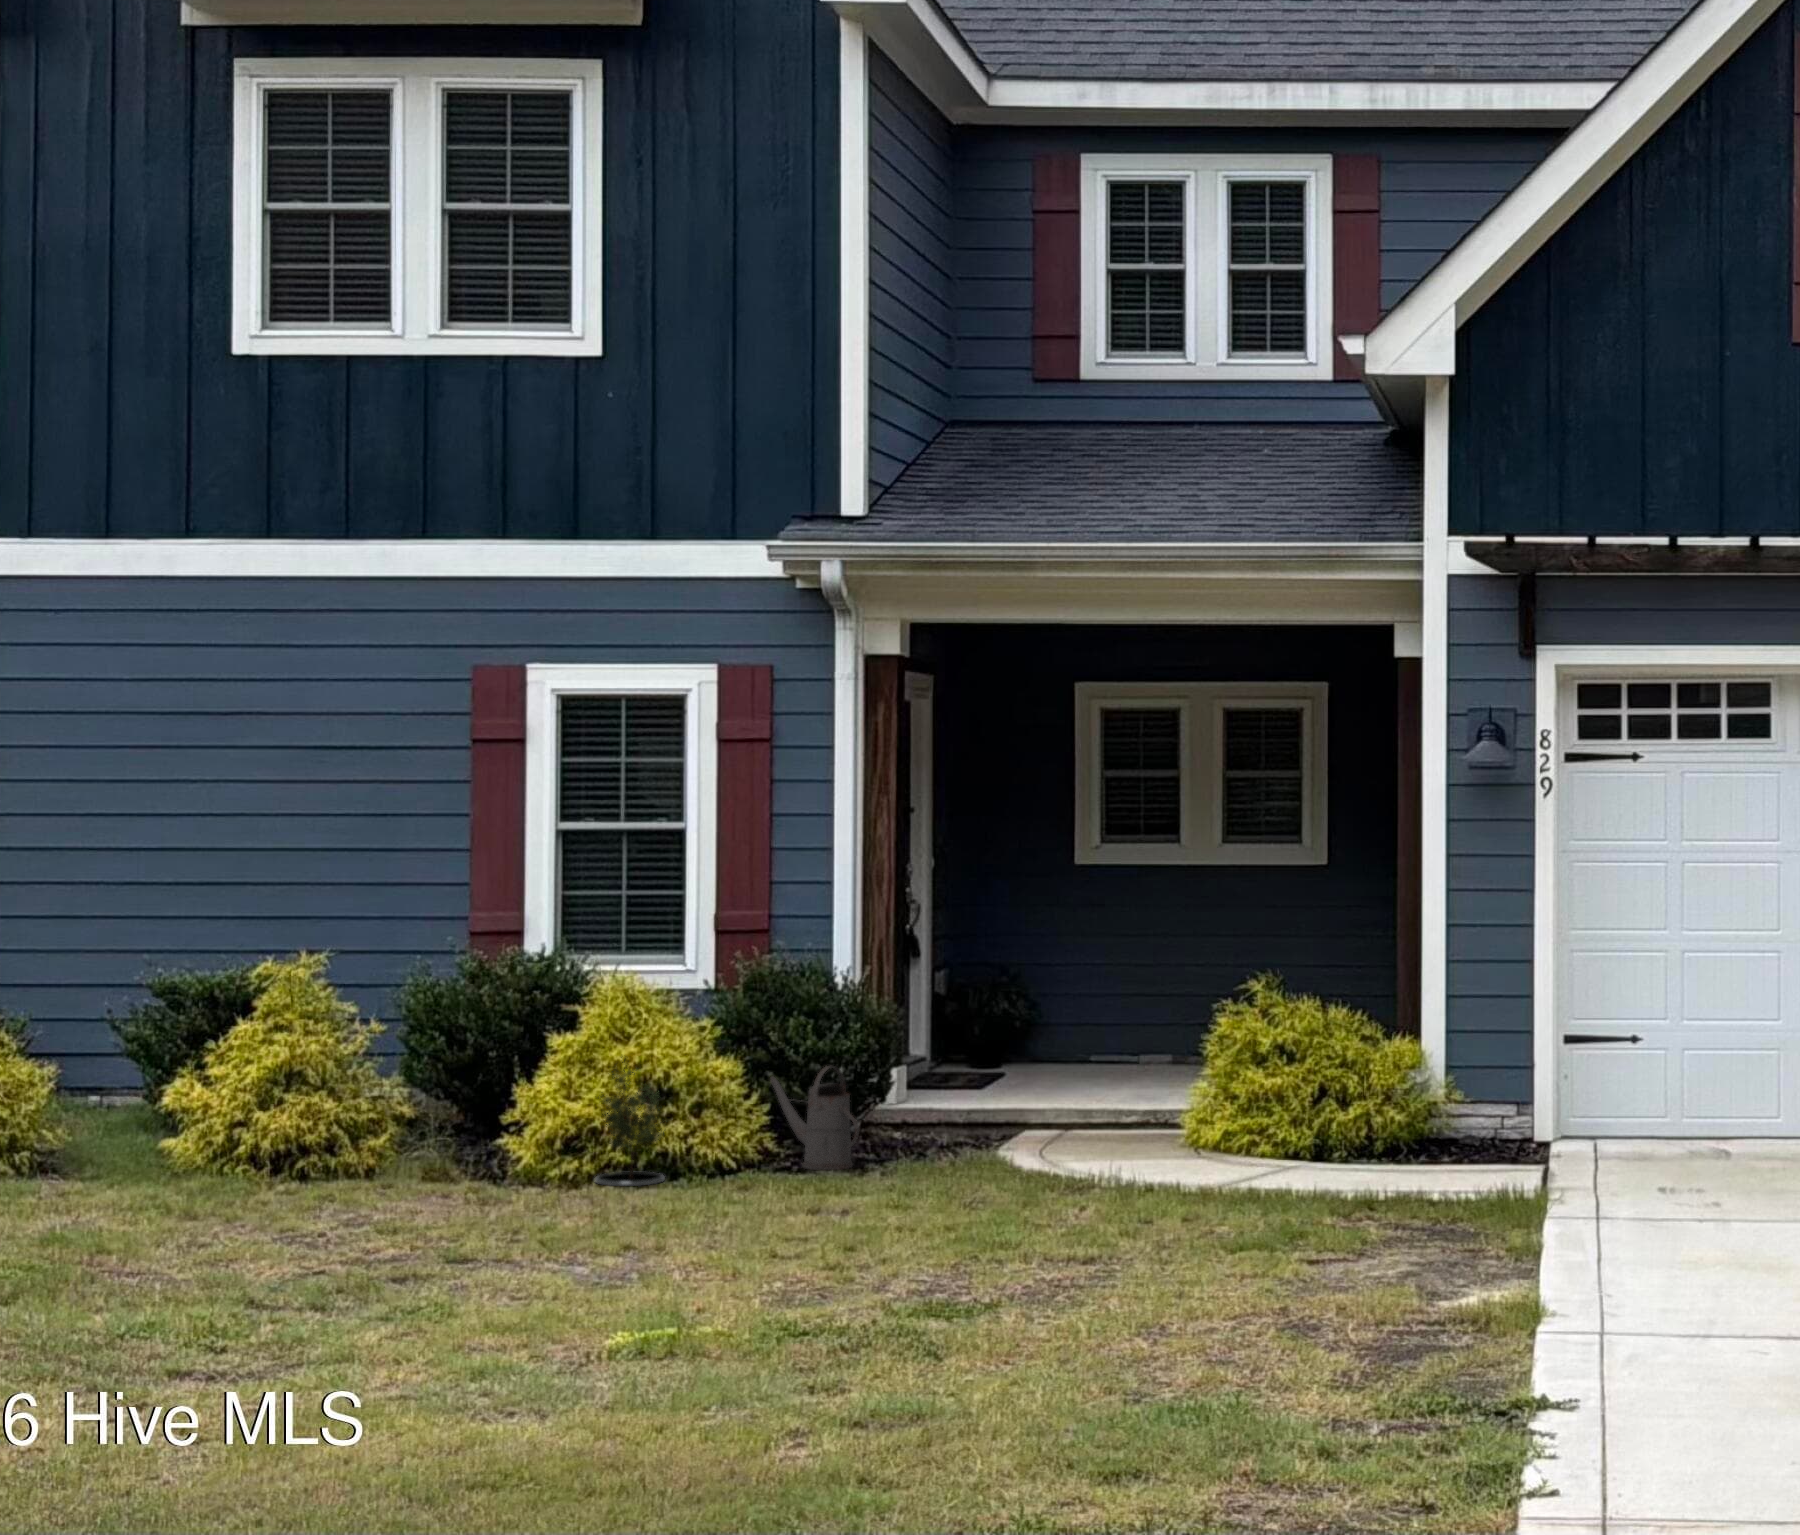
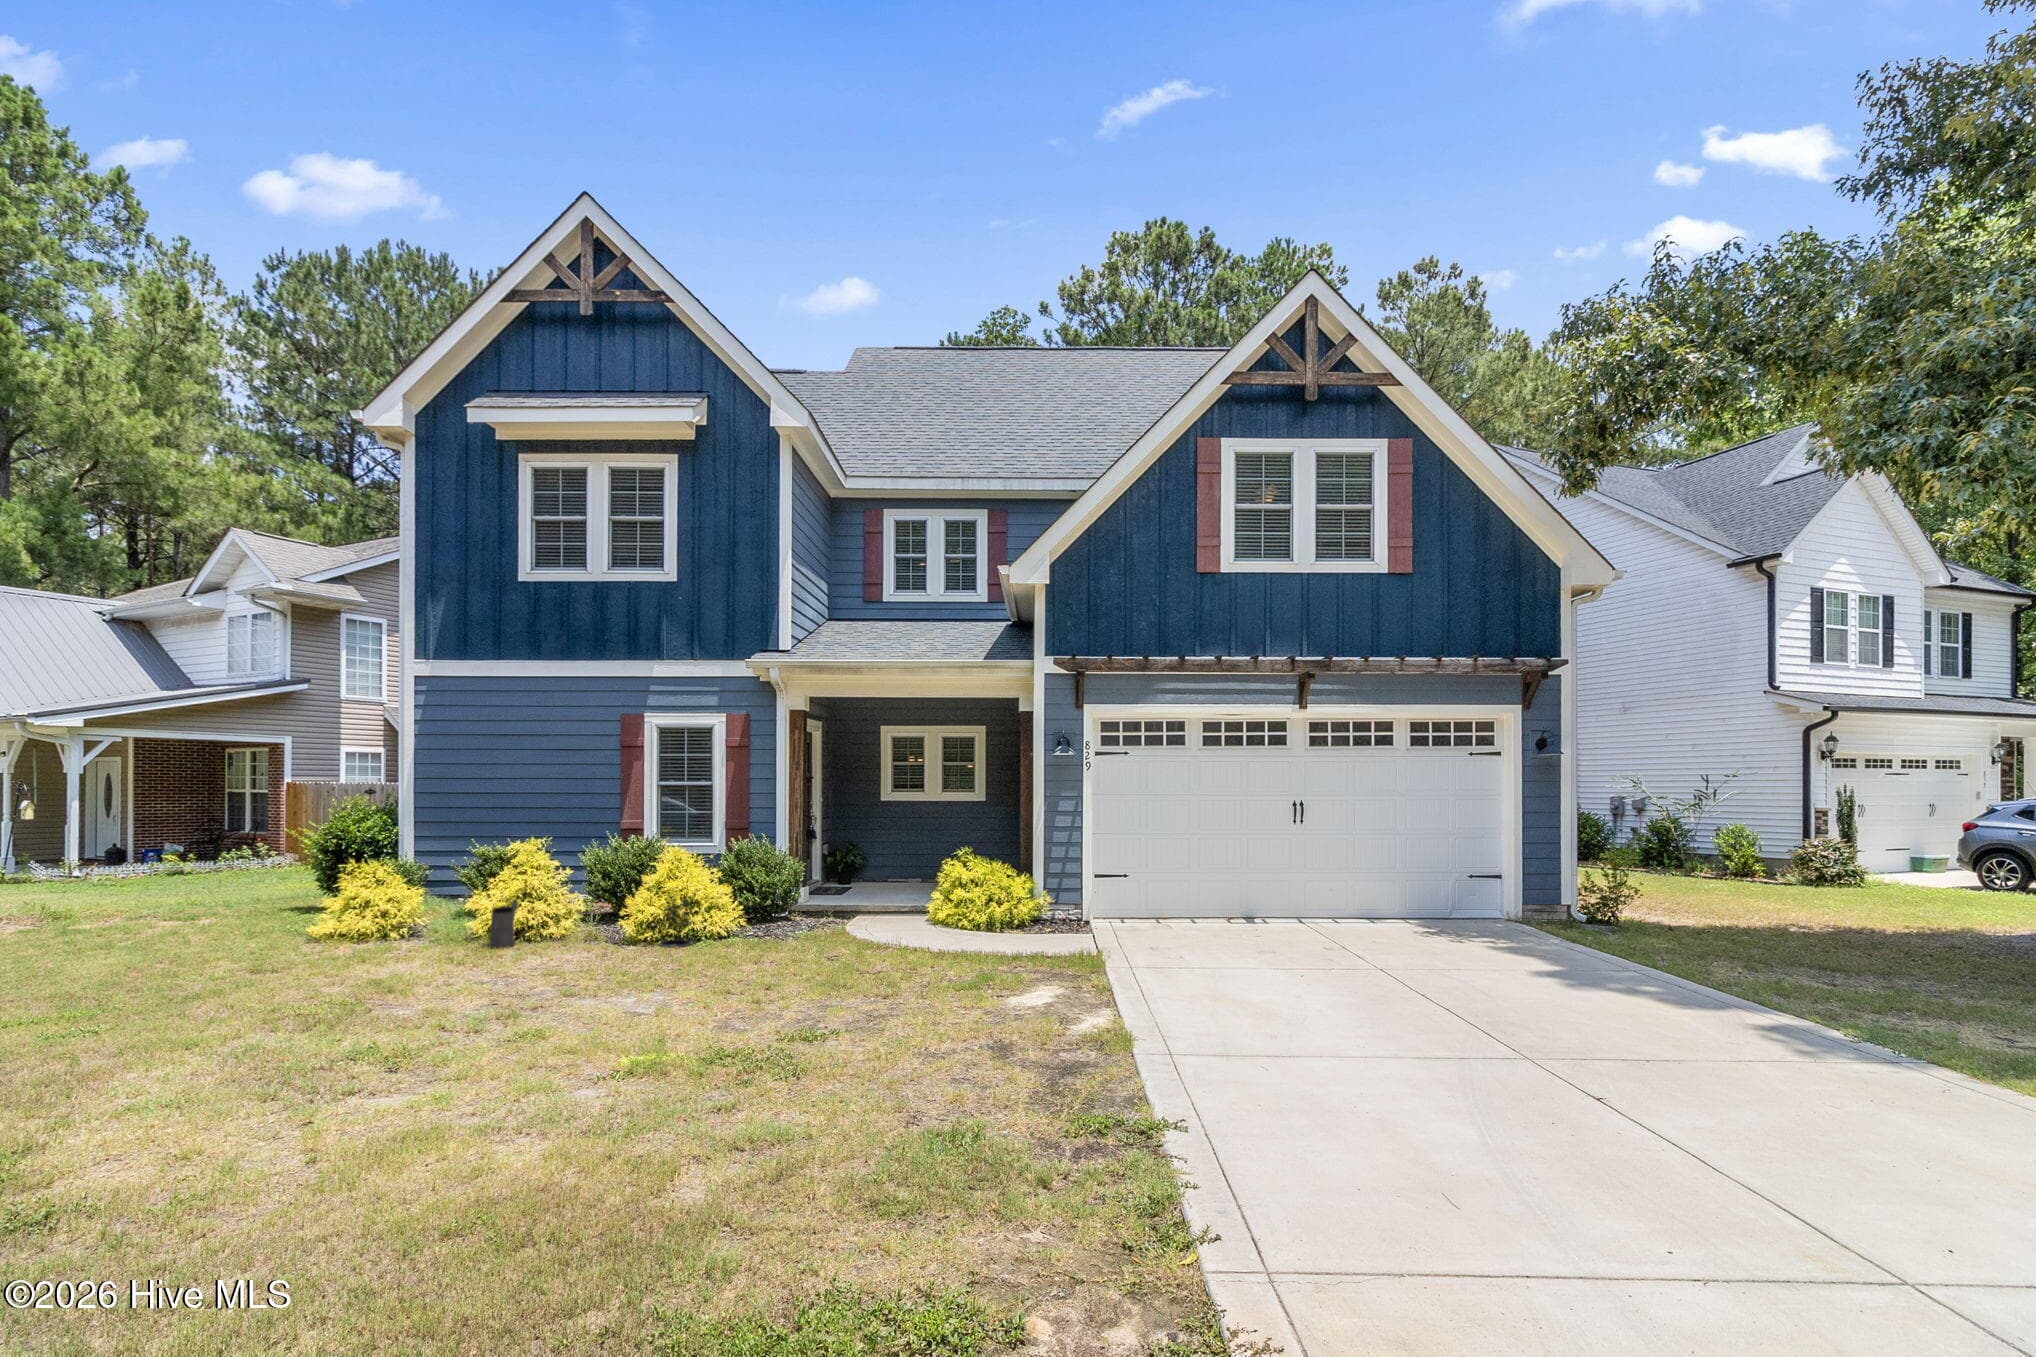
watering can: present [770,1066,859,1170] -> present [488,900,517,948]

